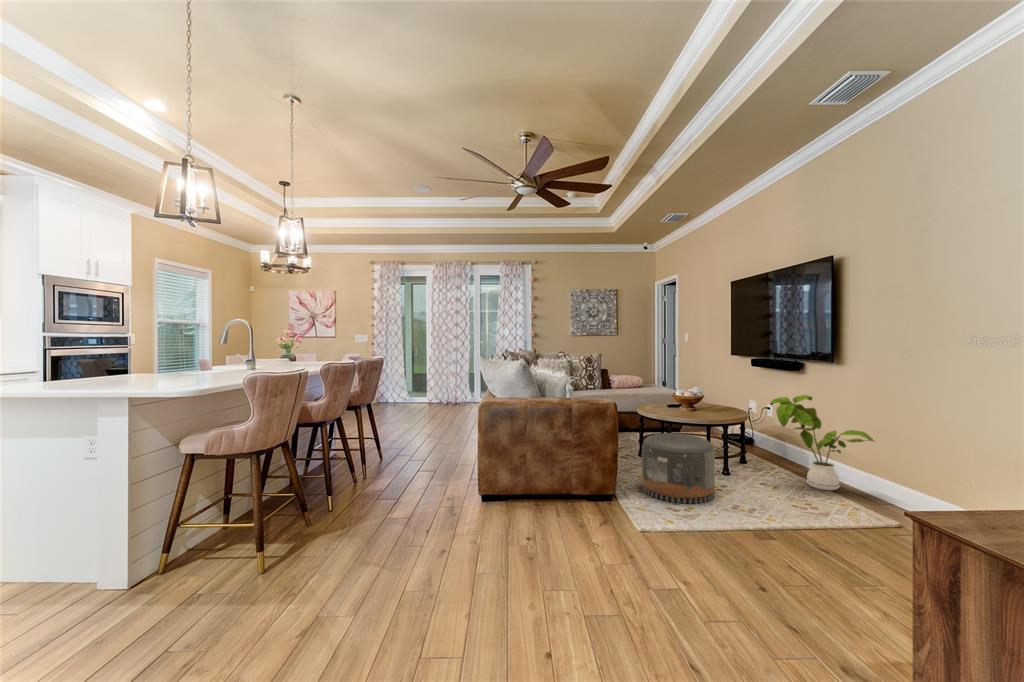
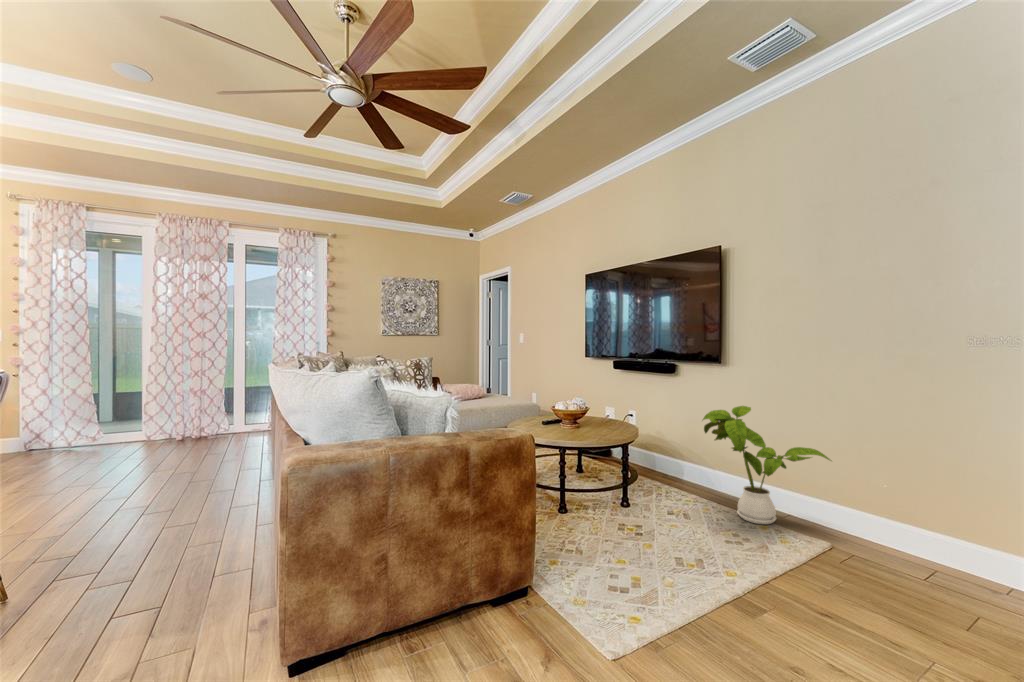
pouf: present [642,433,715,504] -> none [573,478,687,610]

